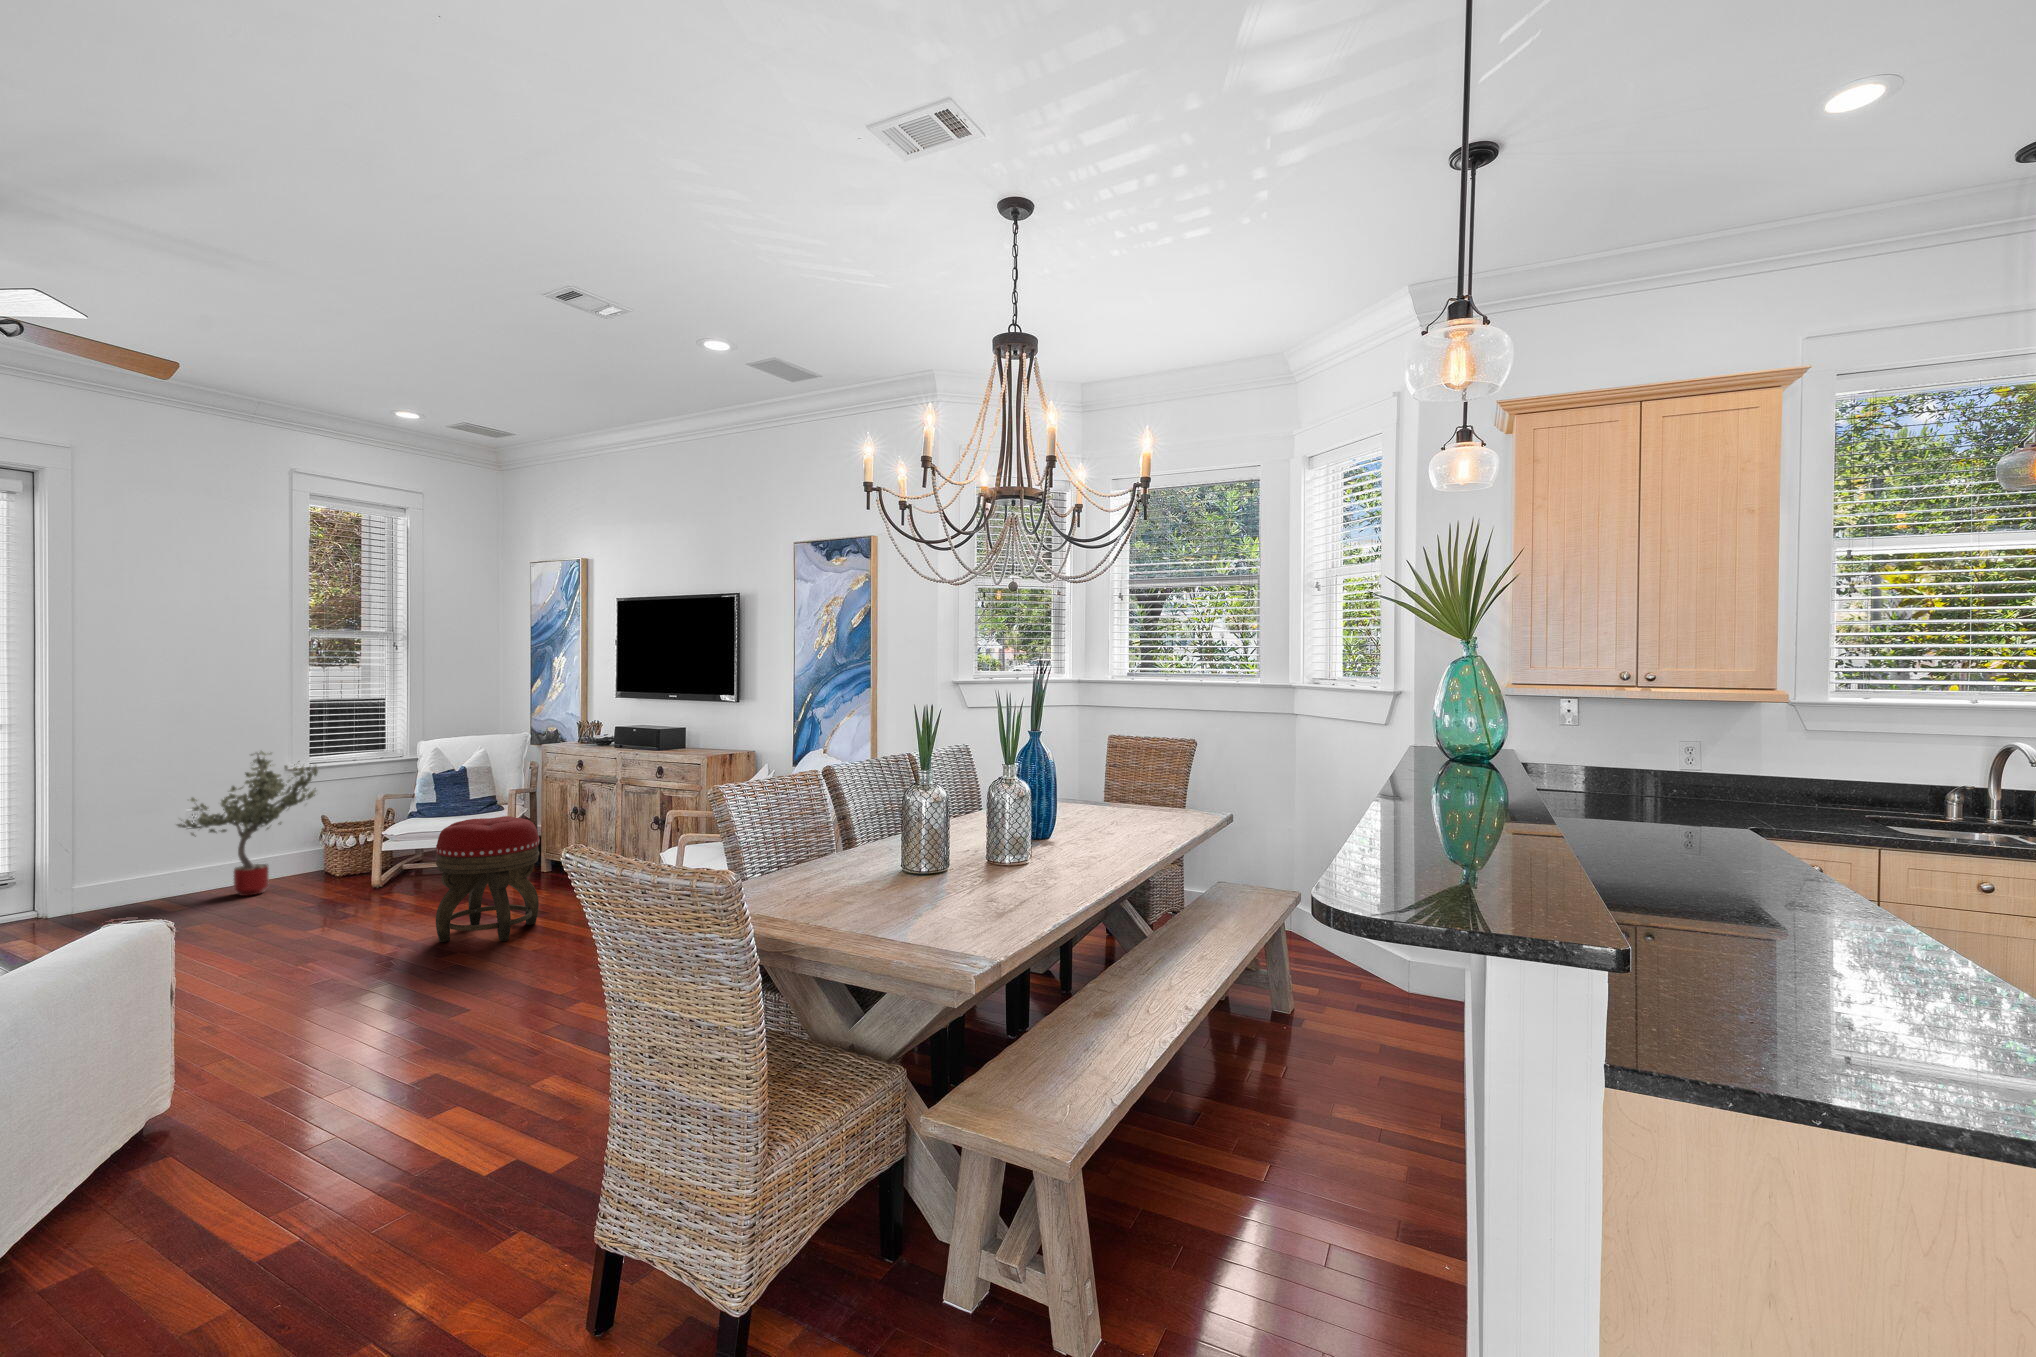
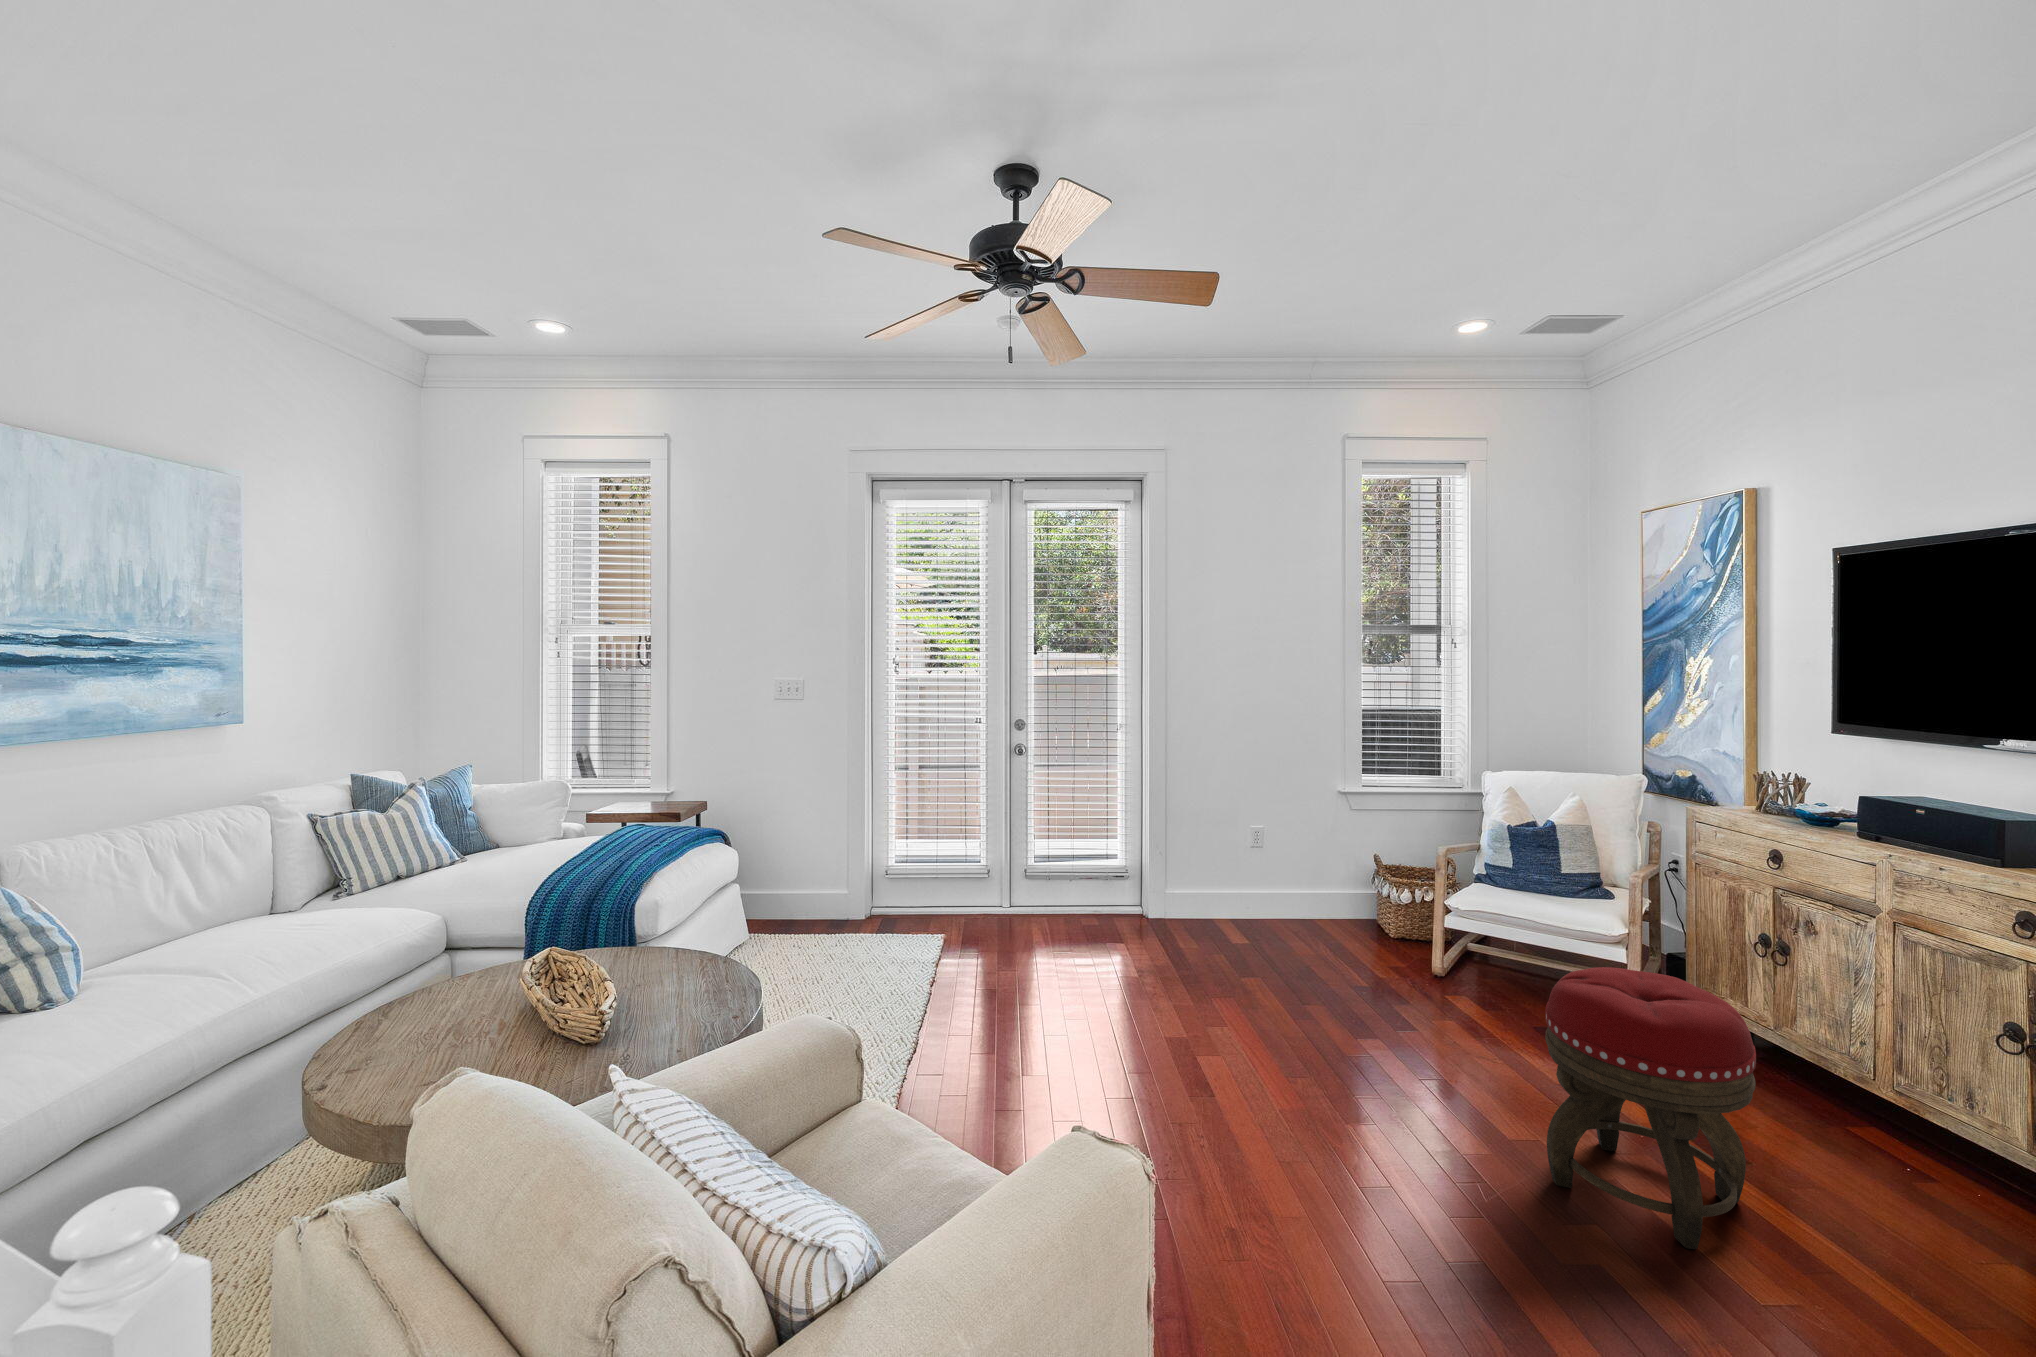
potted tree: present [177,751,318,896] -> none [1233,774,1370,944]

